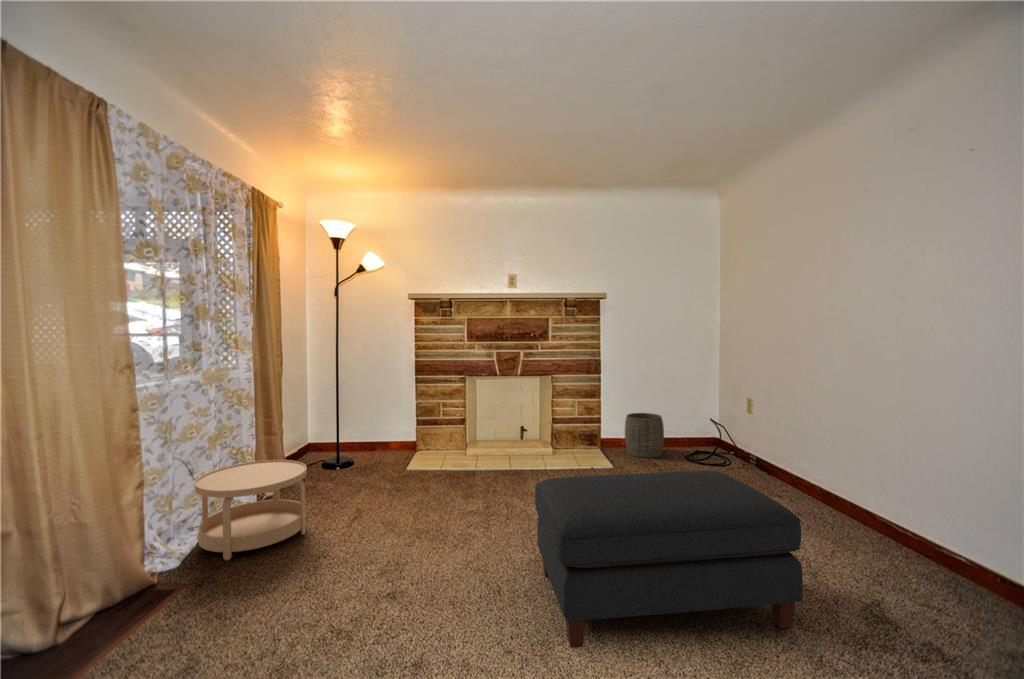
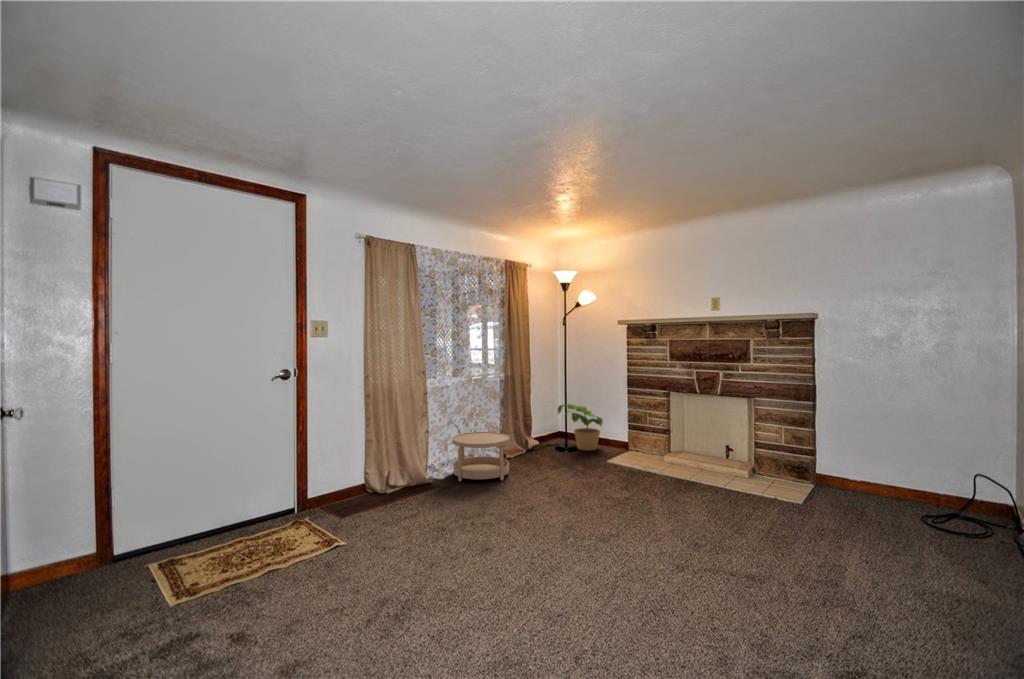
potted plant: none [326,403,383,462] -> present [558,404,603,450]
woven basket: present [625,413,664,458] -> none [837,451,893,506]
ottoman: present [535,471,803,648] -> none [548,471,758,635]

